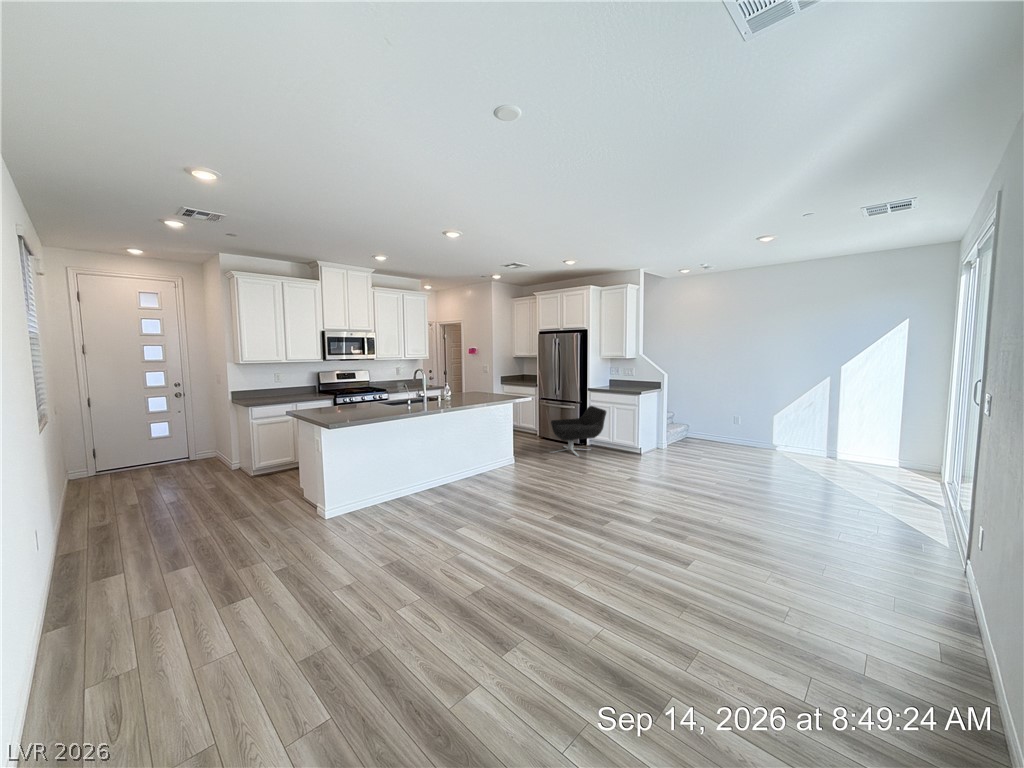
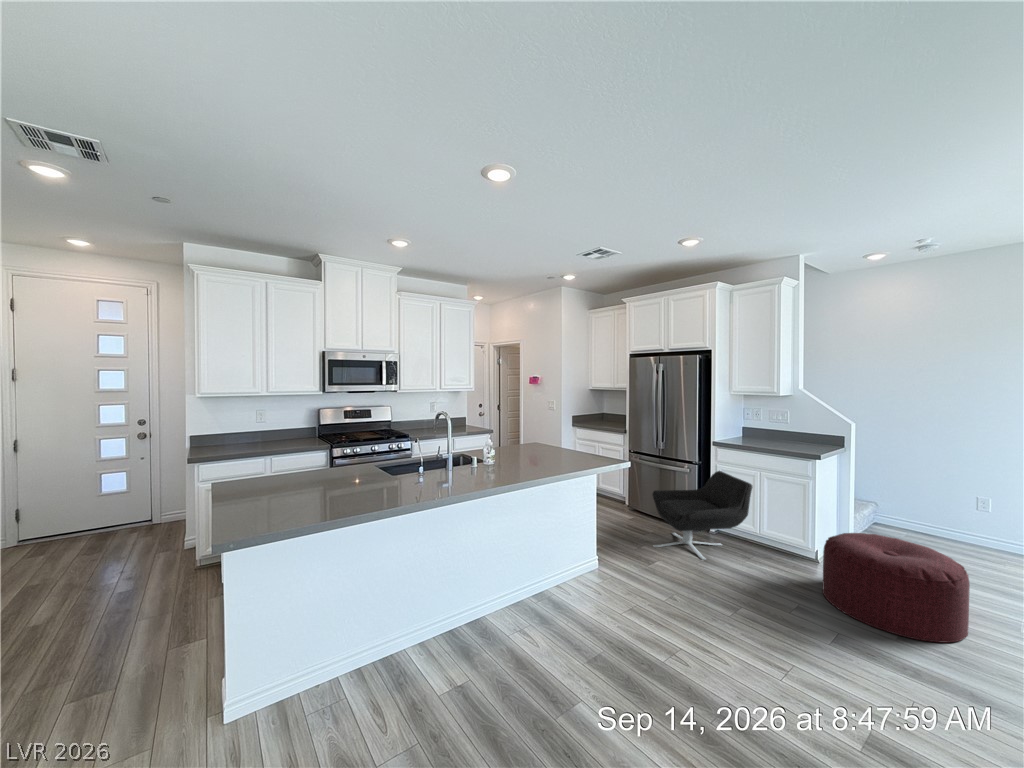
ottoman: none [636,432,697,476] -> present [822,533,970,642]

